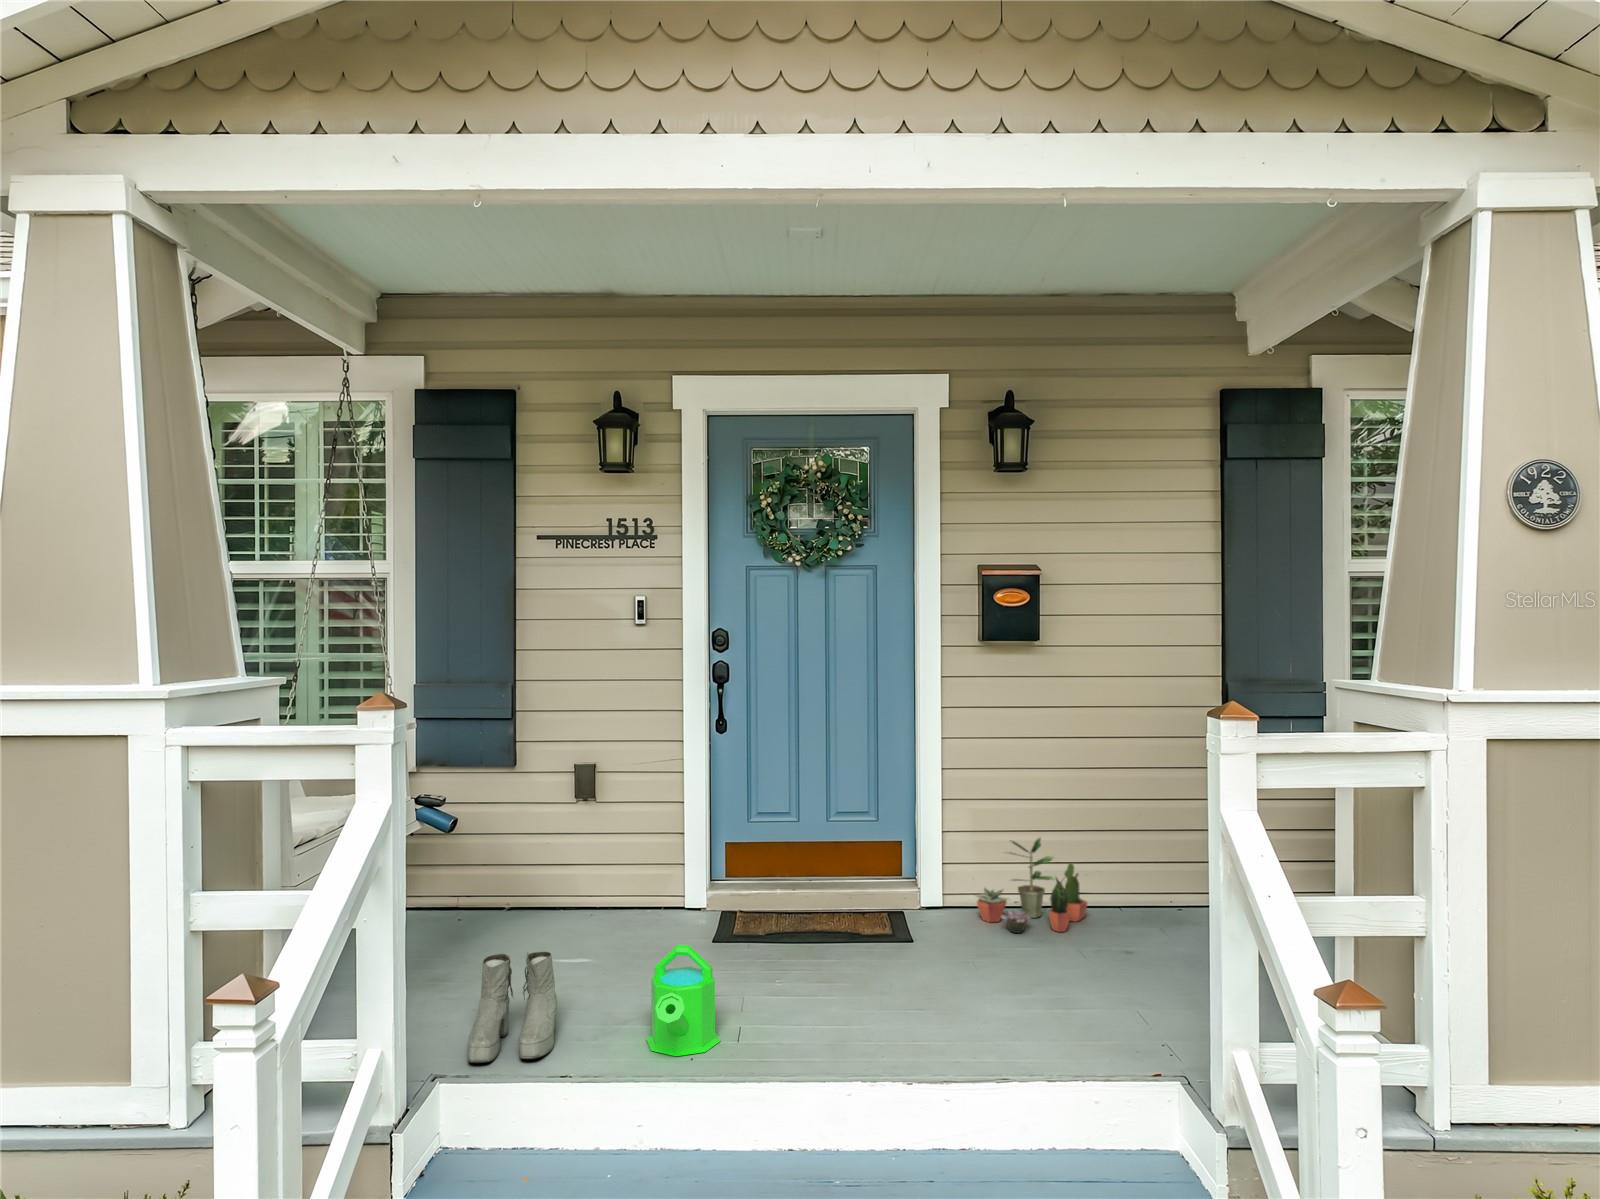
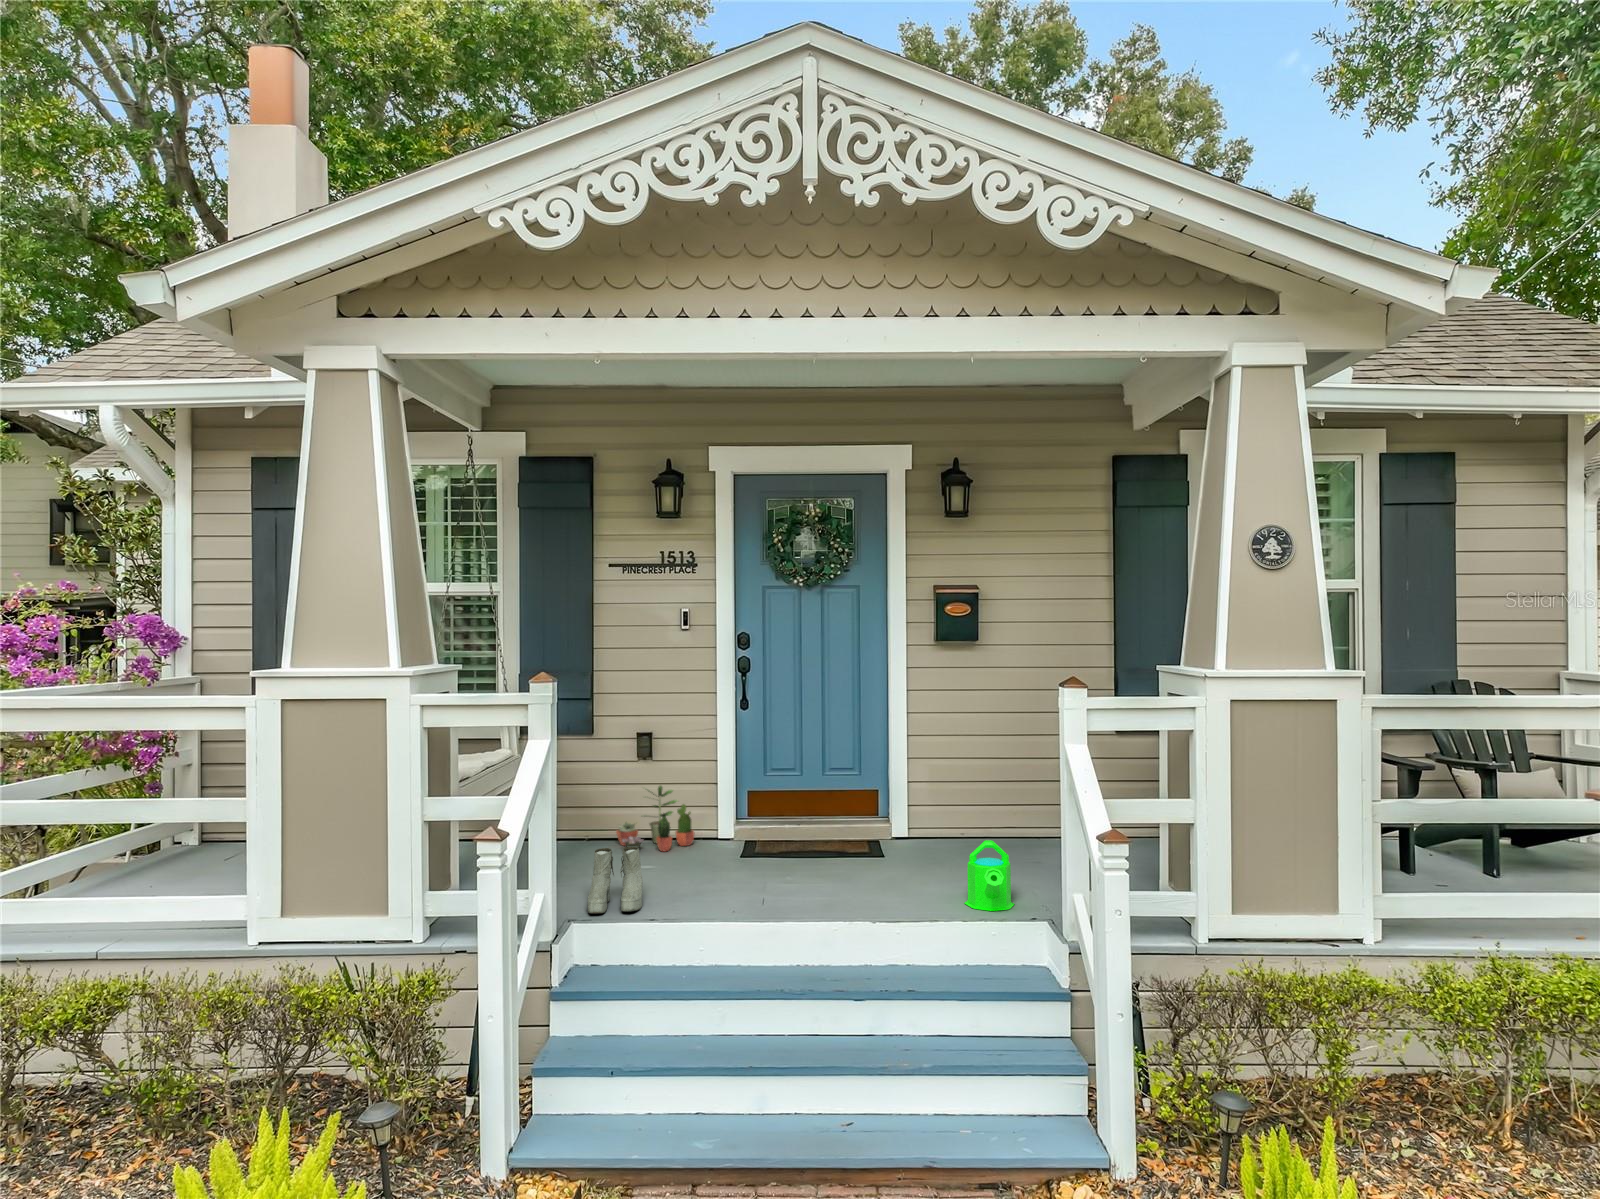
potted plant: present [975,838,1087,933] -> present [616,785,695,851]
watering can: present [646,945,721,1056] -> present [964,840,1014,911]

